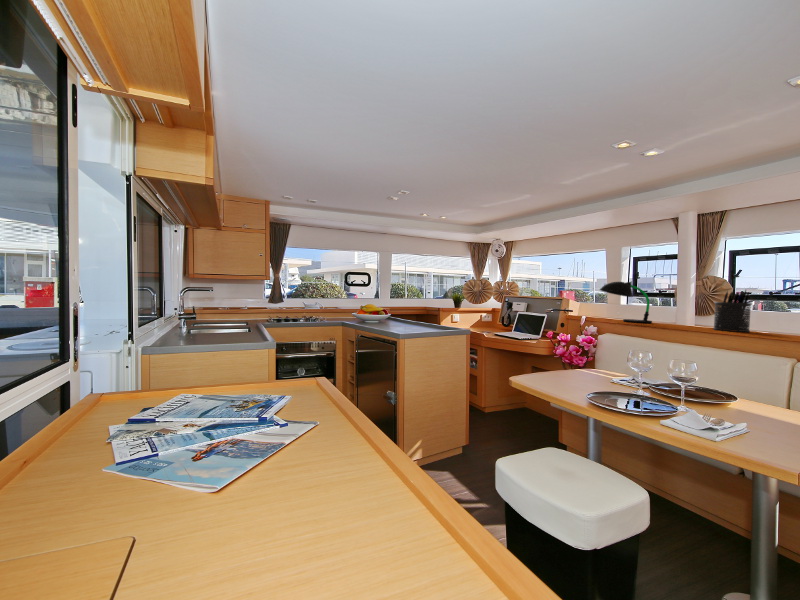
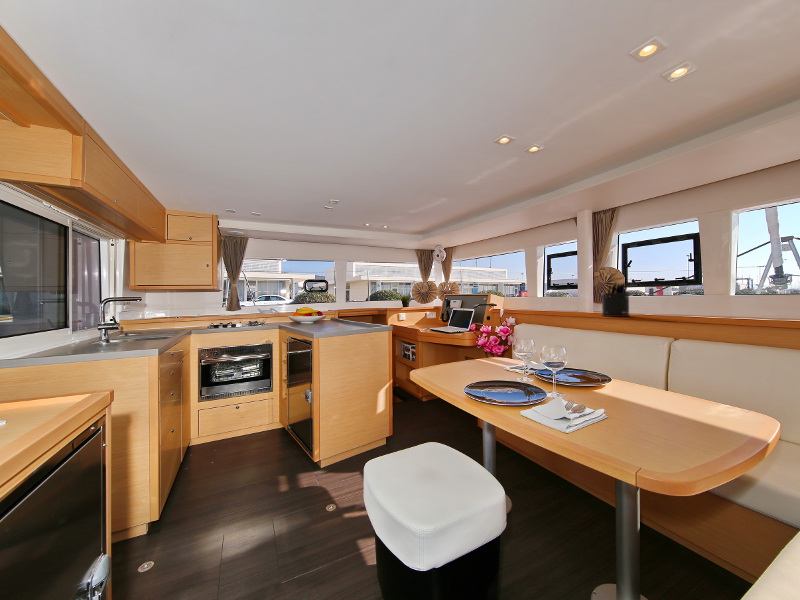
desk lamp: present [600,282,652,323] -> none [513,279,556,313]

